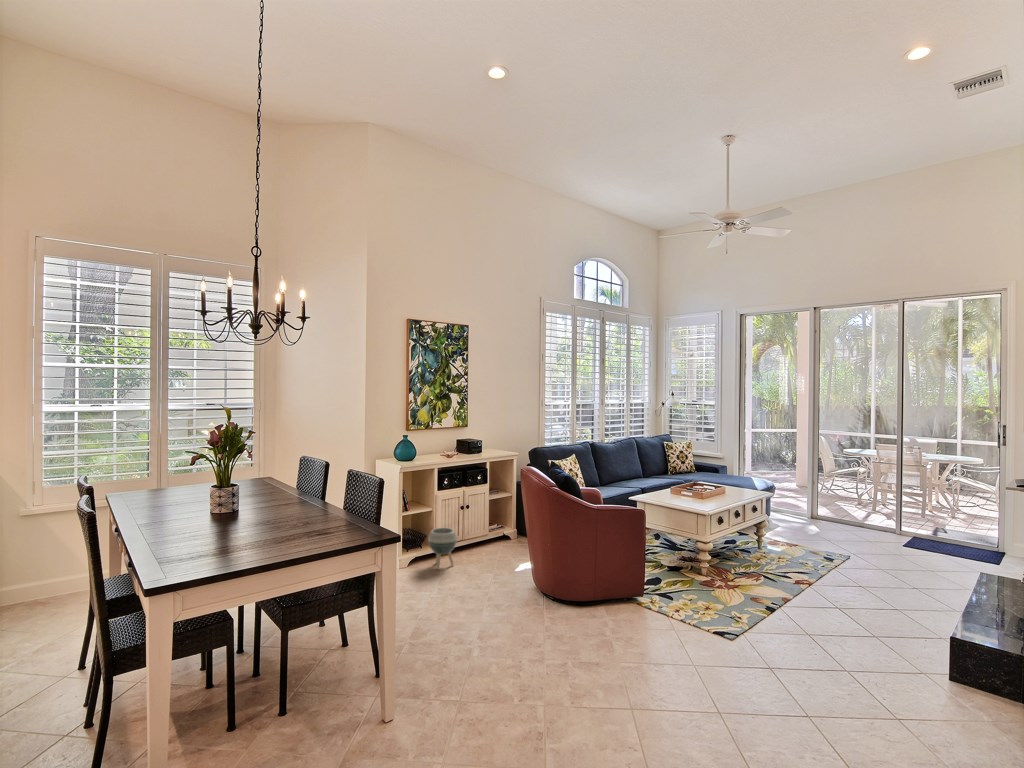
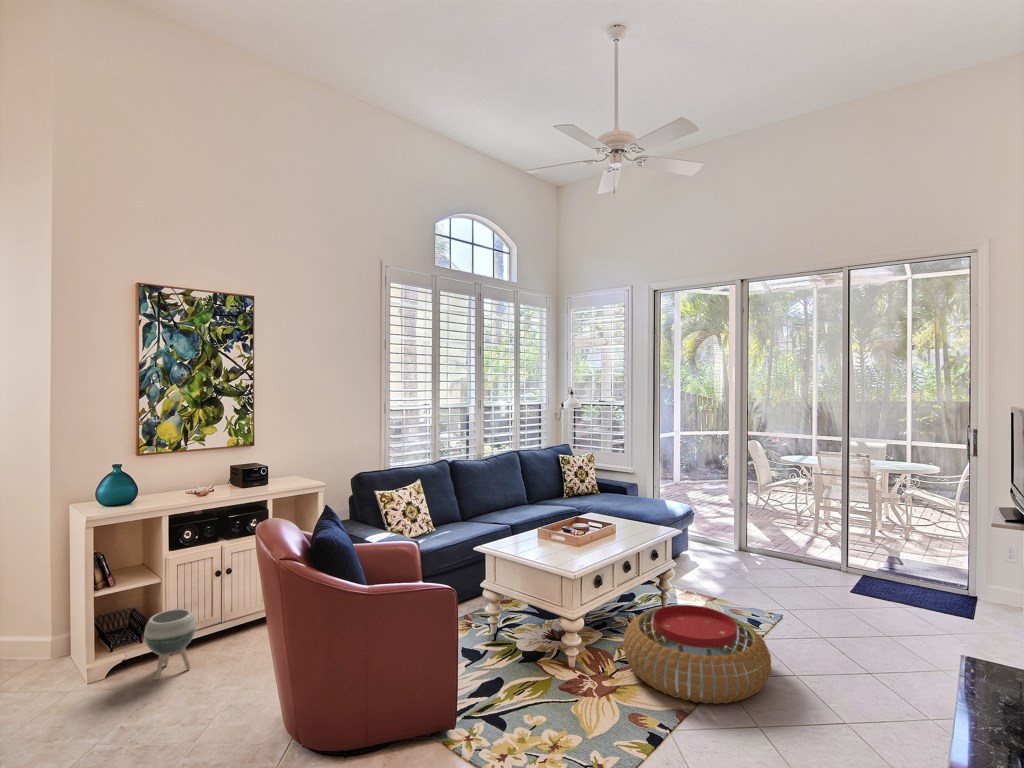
pouf: none [739,540,846,597] -> present [623,605,771,704]

